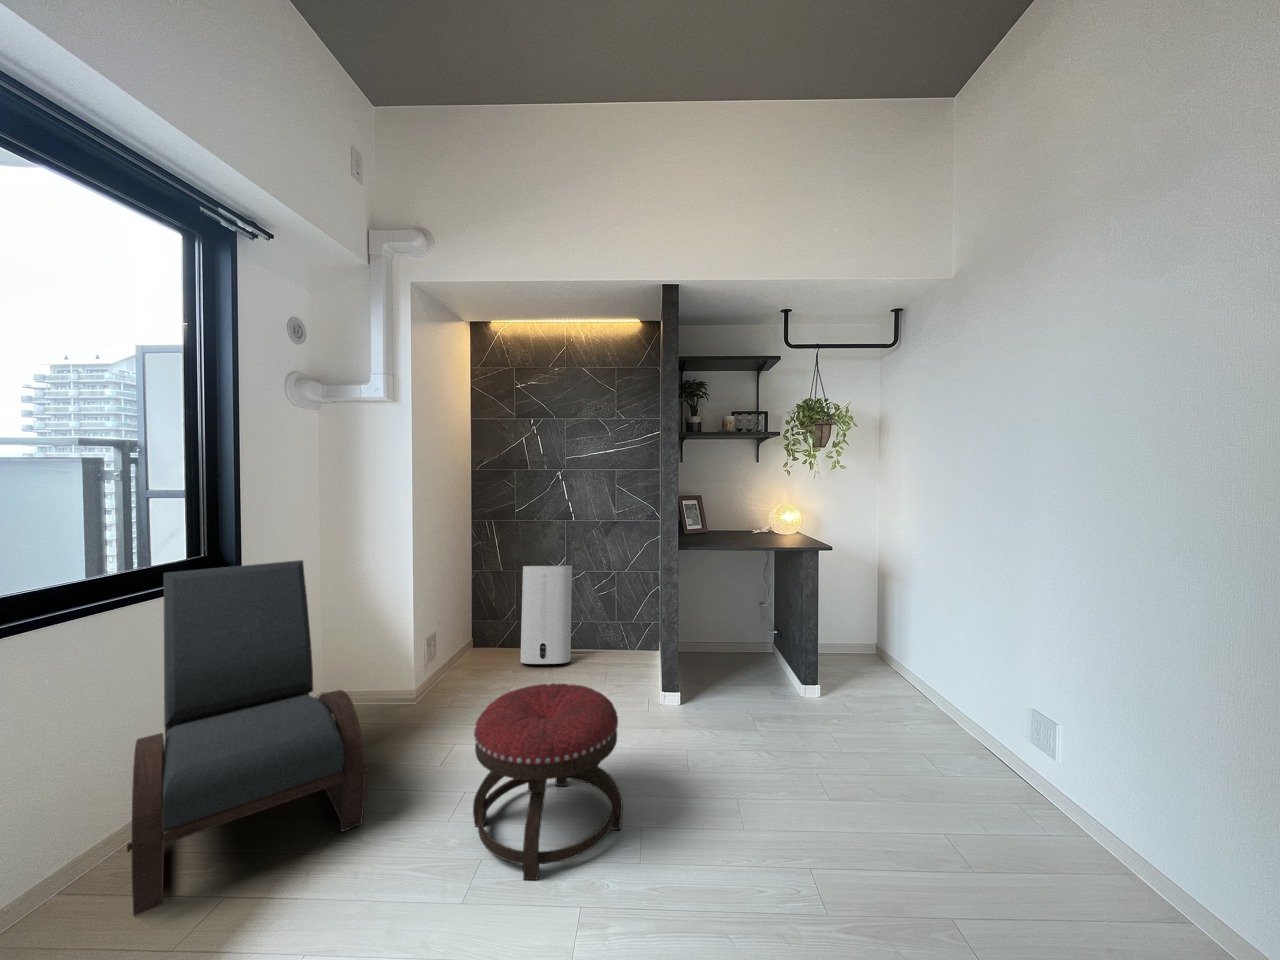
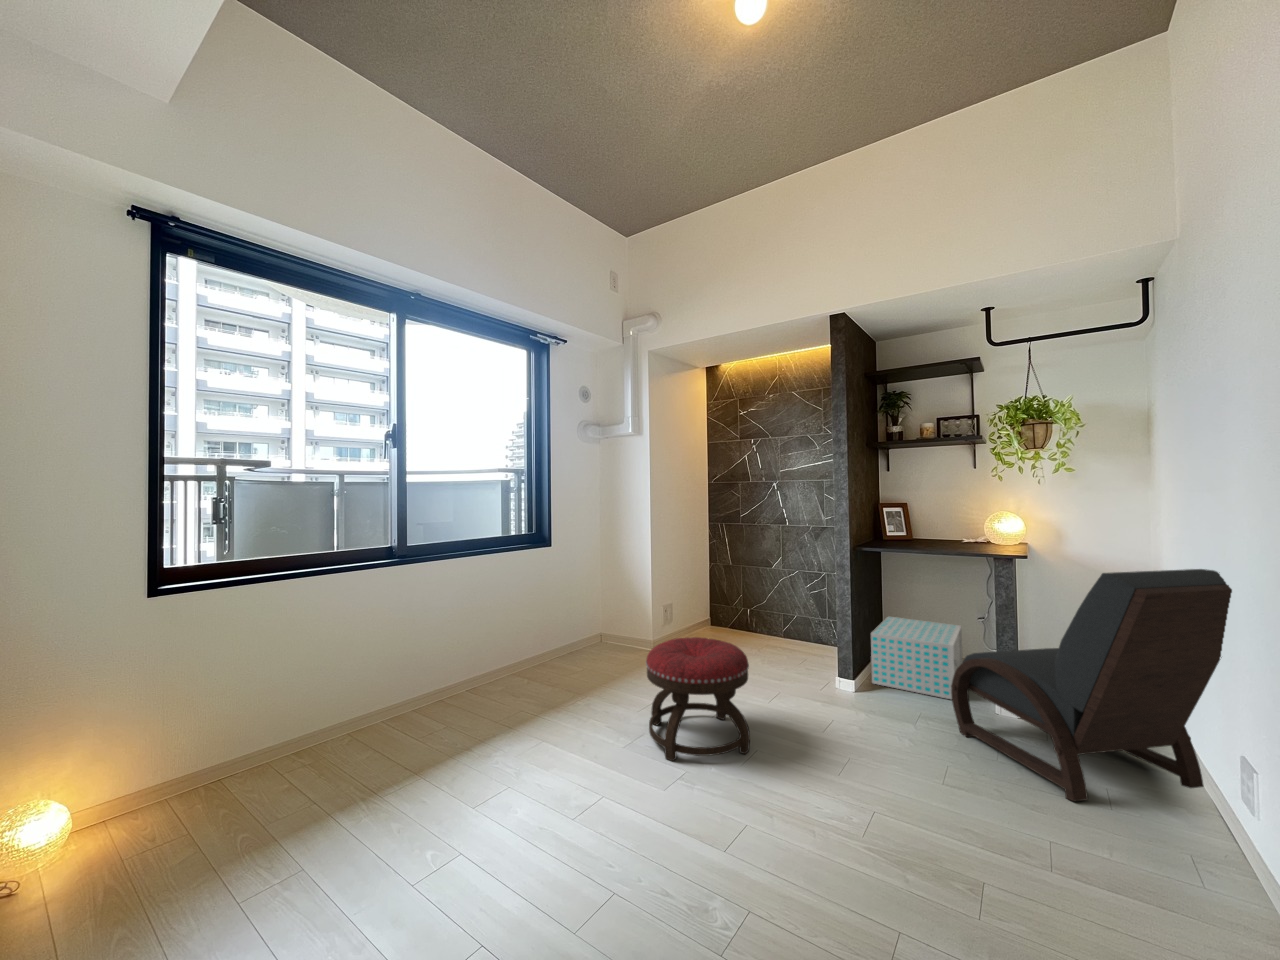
lounge chair: present [127,560,367,916] -> present [951,569,1232,801]
air purifier: present [520,566,572,664] -> none [739,560,782,645]
storage box: none [684,614,763,691] -> present [871,616,963,699]

